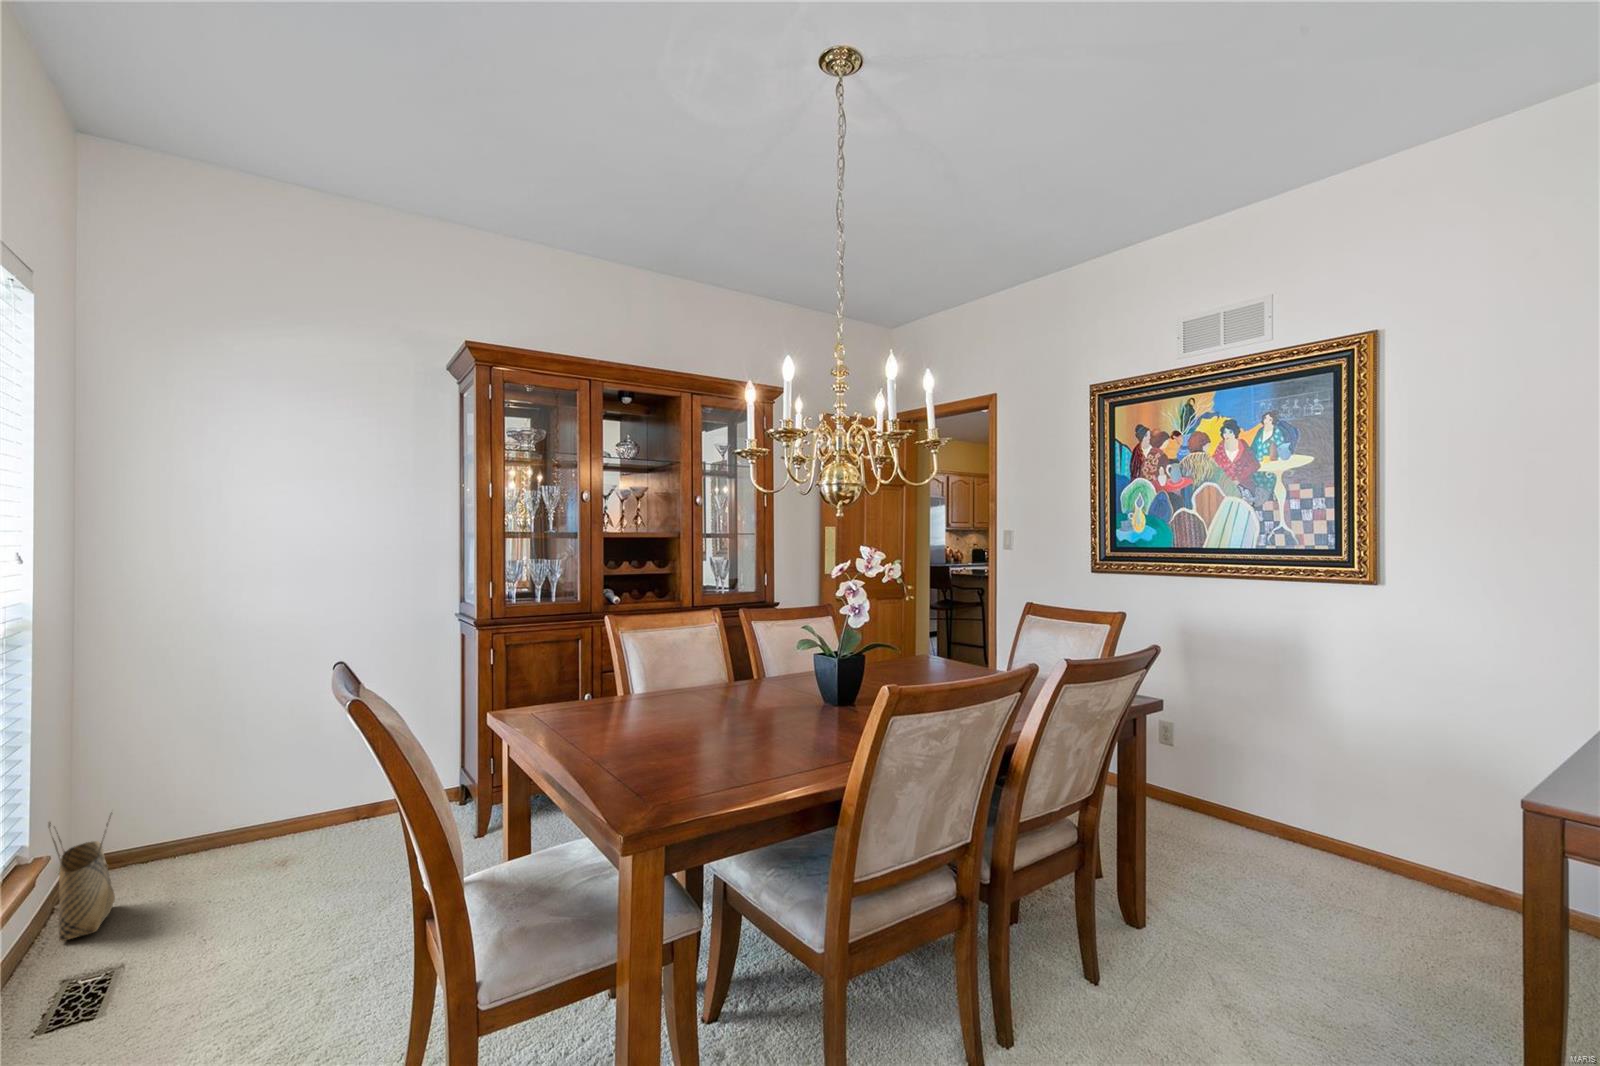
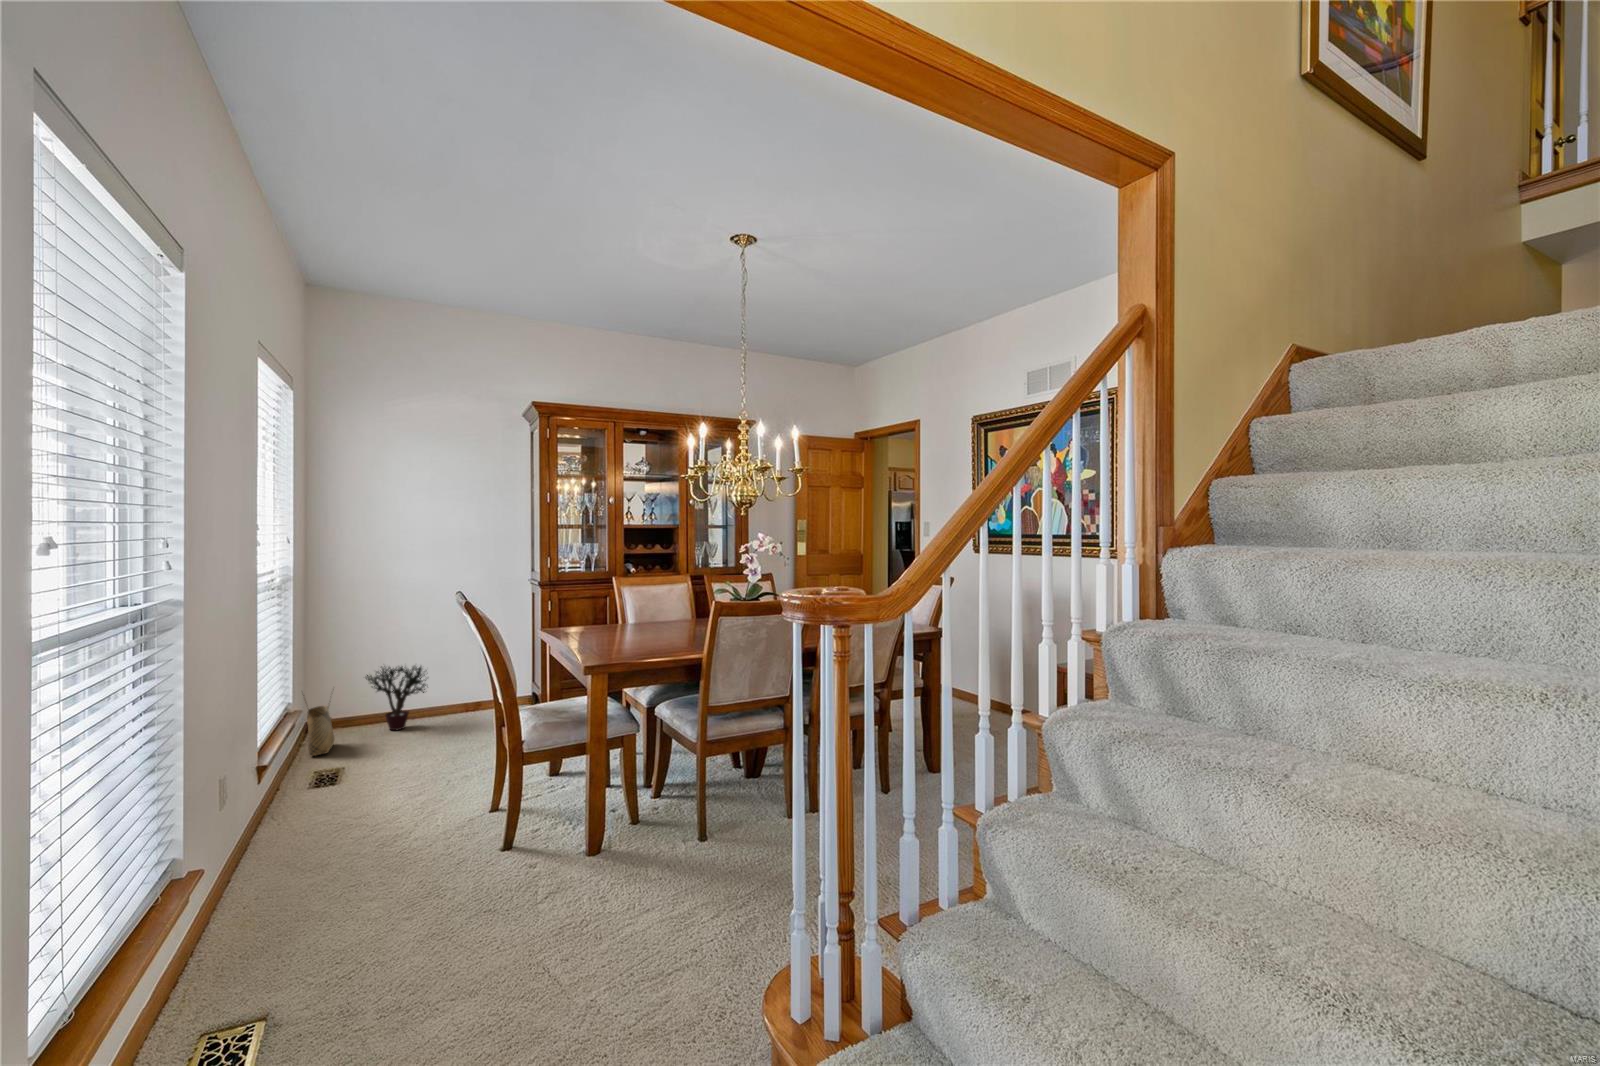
potted plant: none [174,753,292,869] -> present [366,666,426,730]

